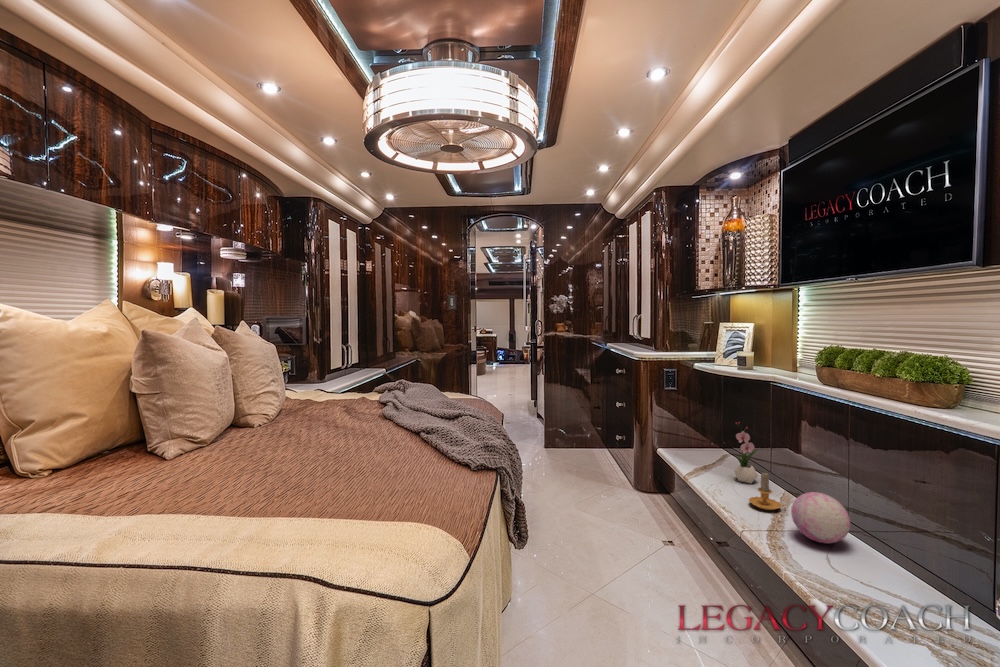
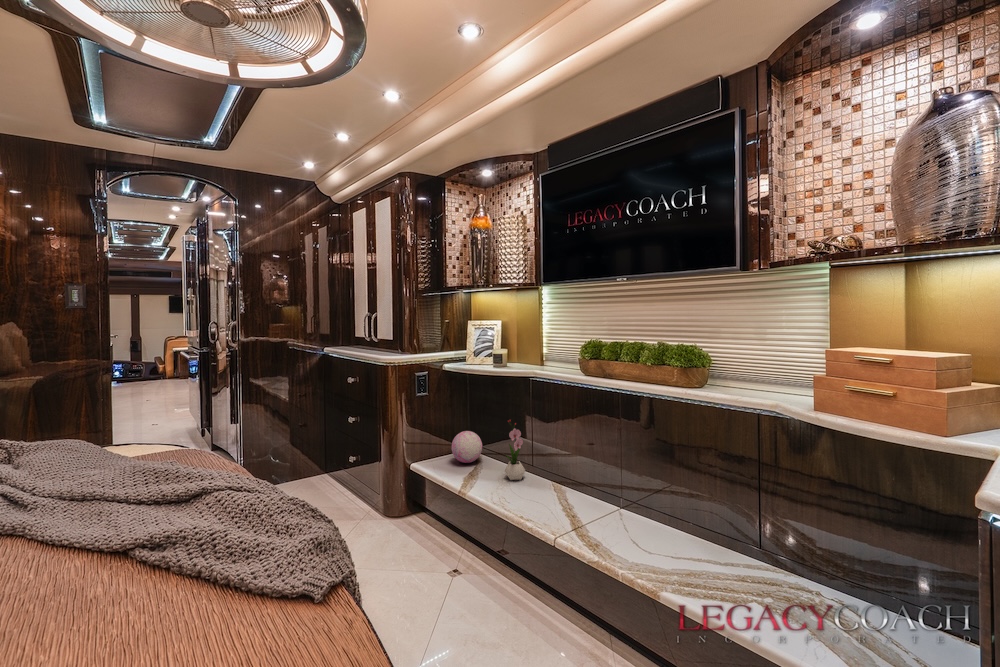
candle: present [749,473,789,510] -> none [536,467,569,506]
decorative orb: present [791,492,850,543] -> present [452,431,482,463]

